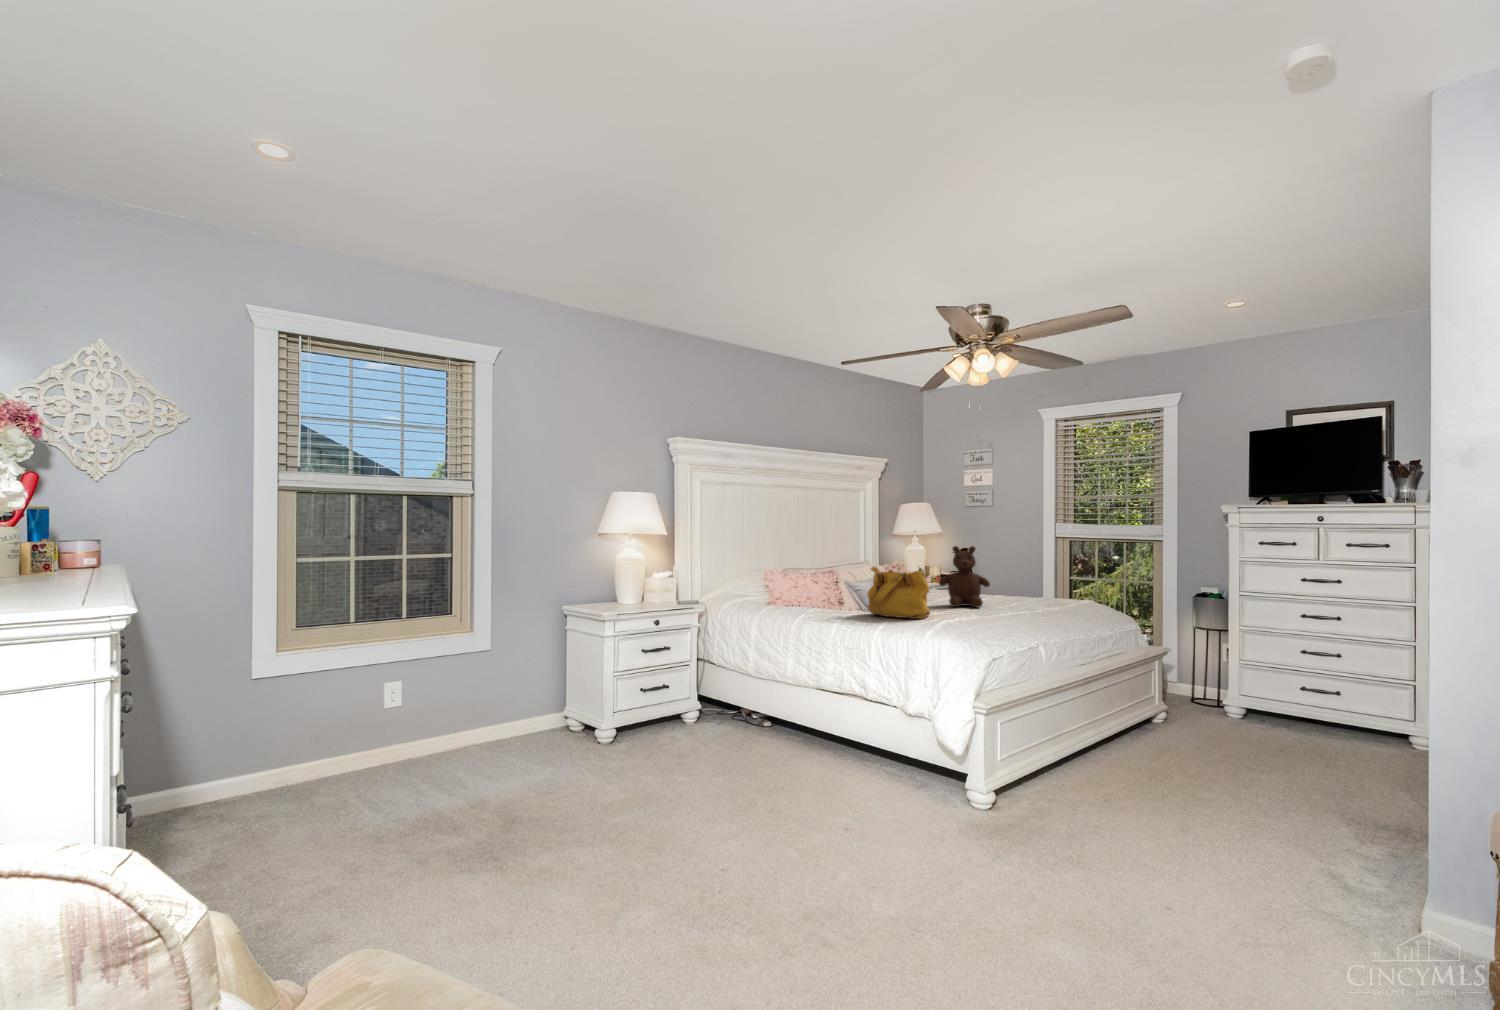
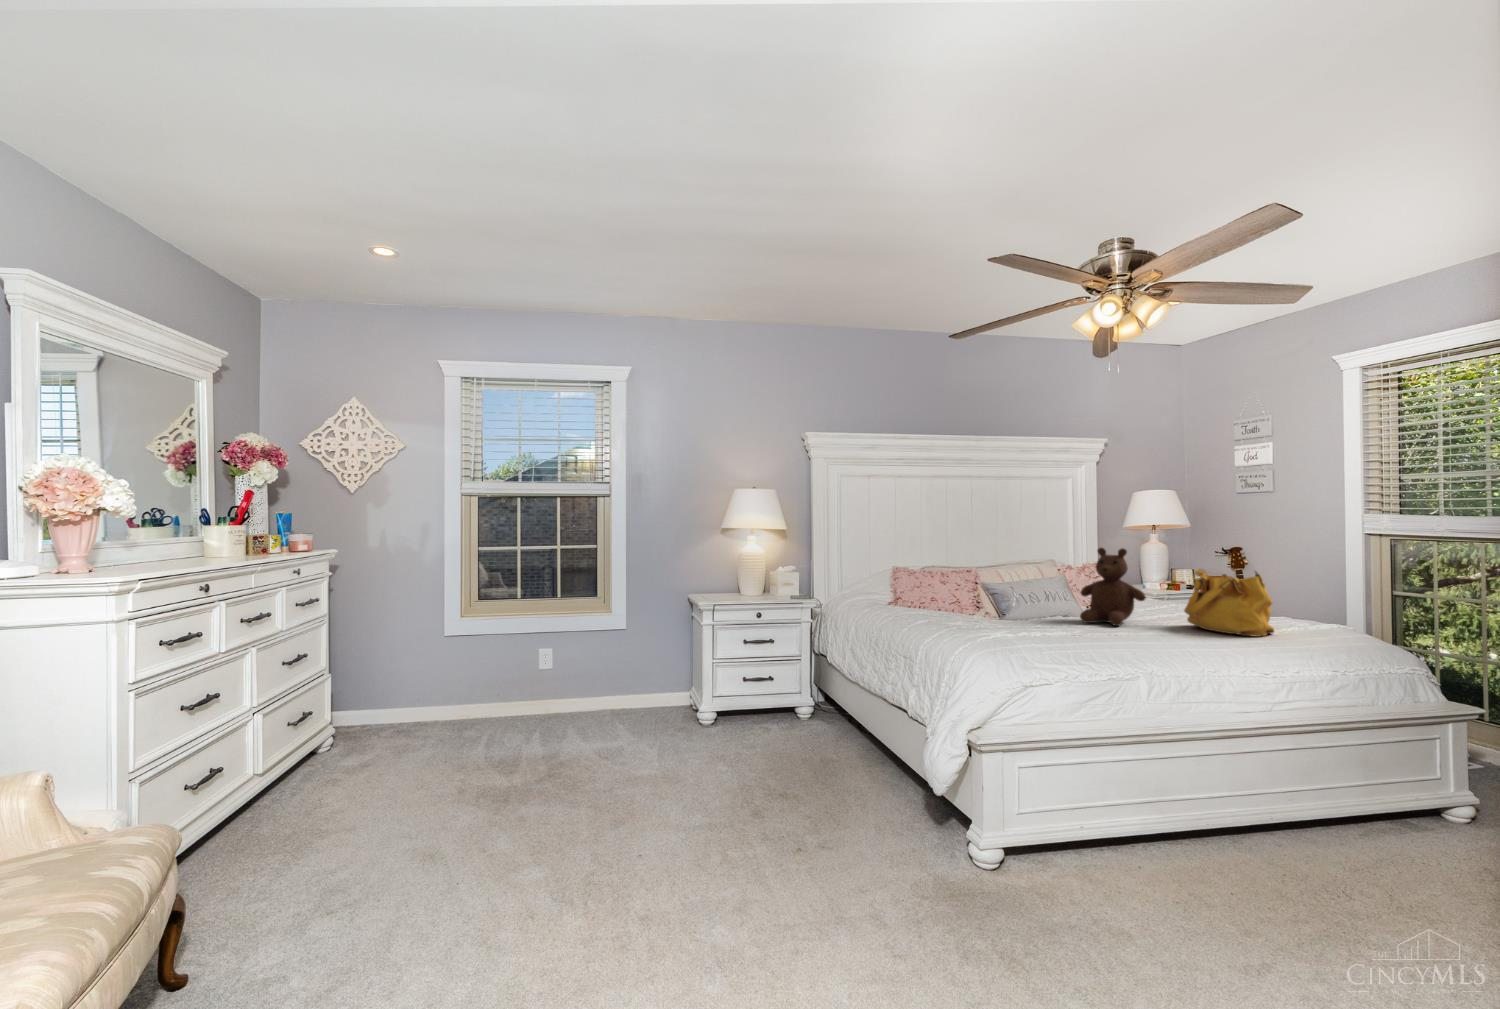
handbag: present [867,567,930,619] -> present [1184,569,1274,637]

